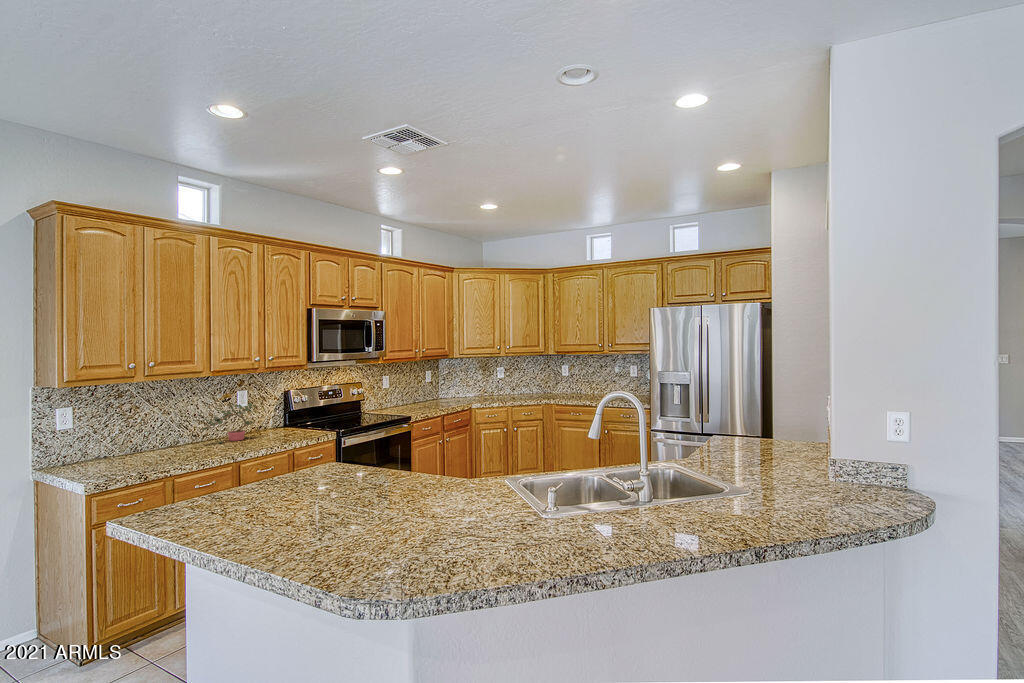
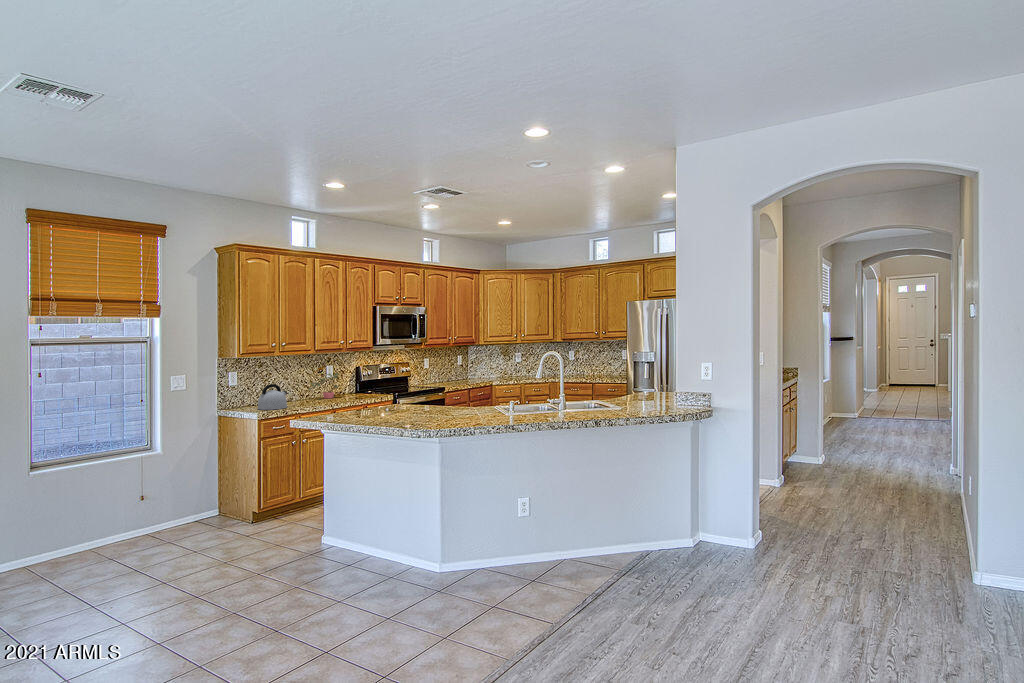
kettle: none [98,429,155,472] -> present [258,384,287,410]

